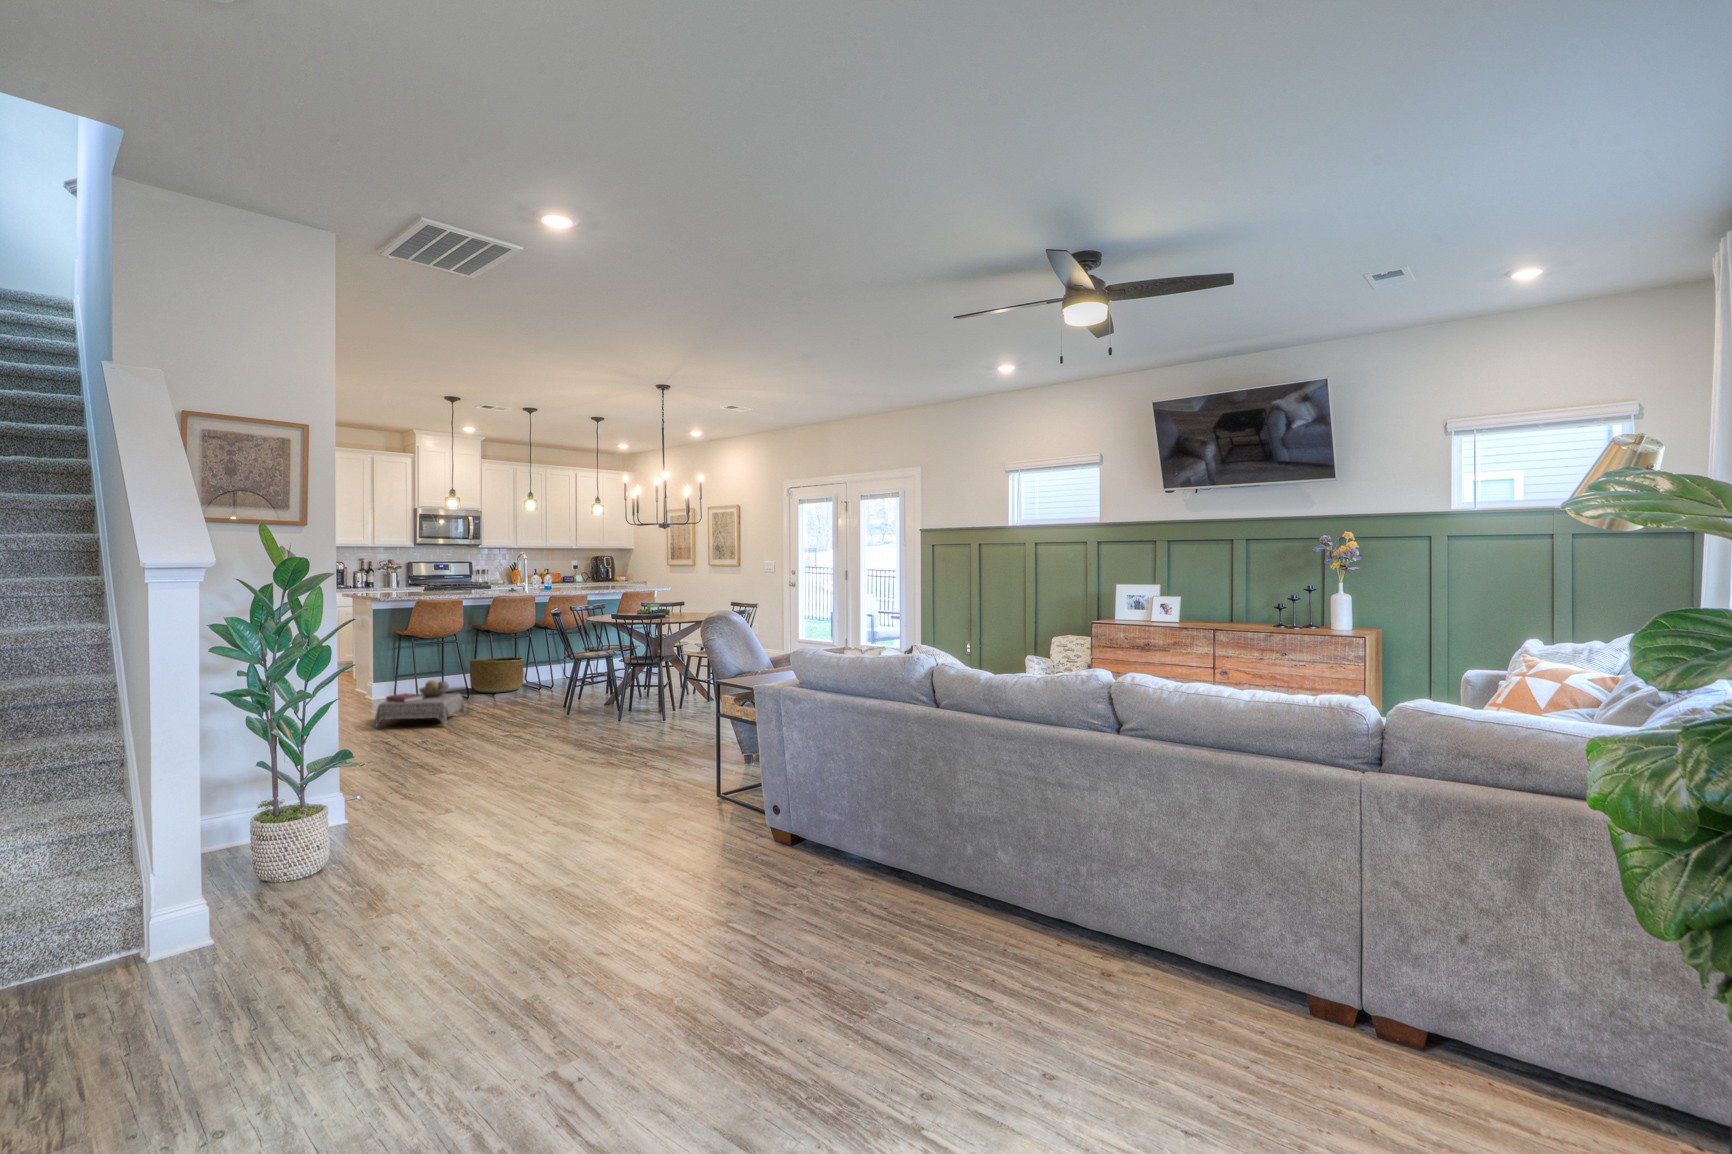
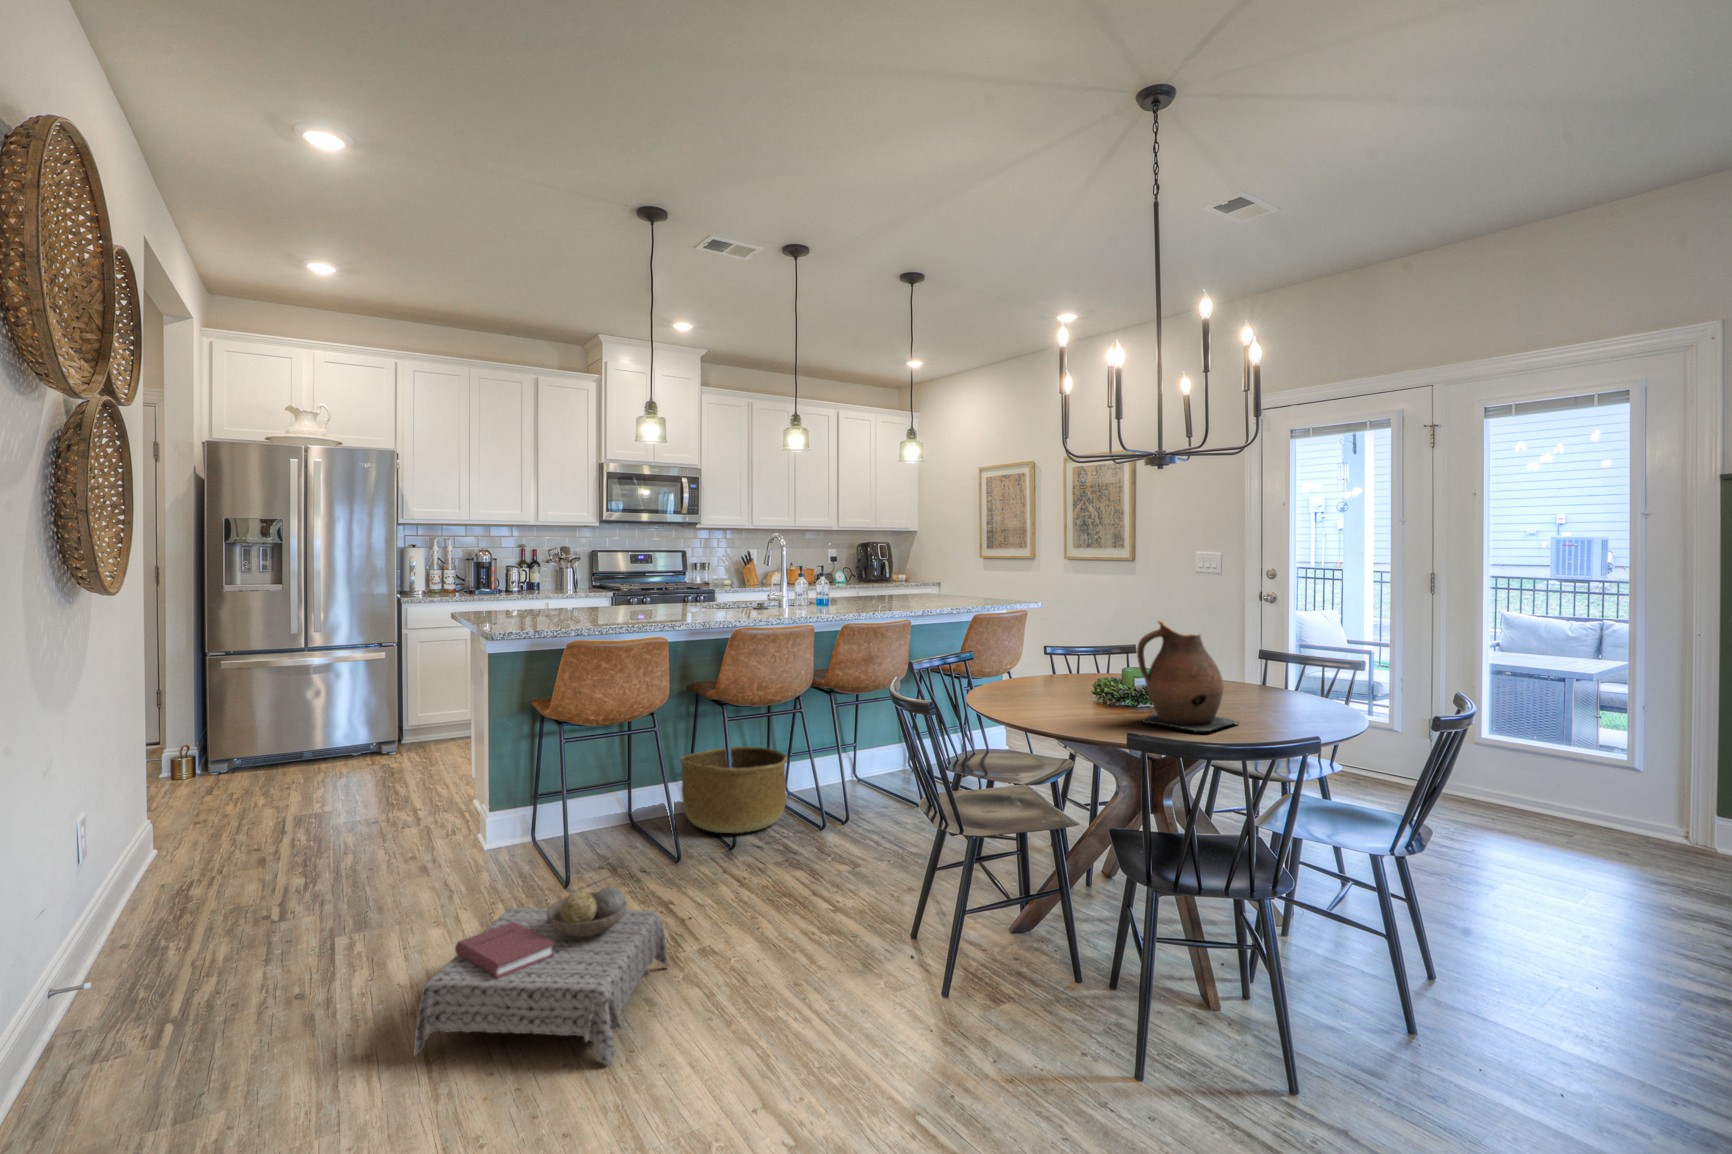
ceramic pitcher: none [640,584,675,620] -> present [1137,621,1238,732]

